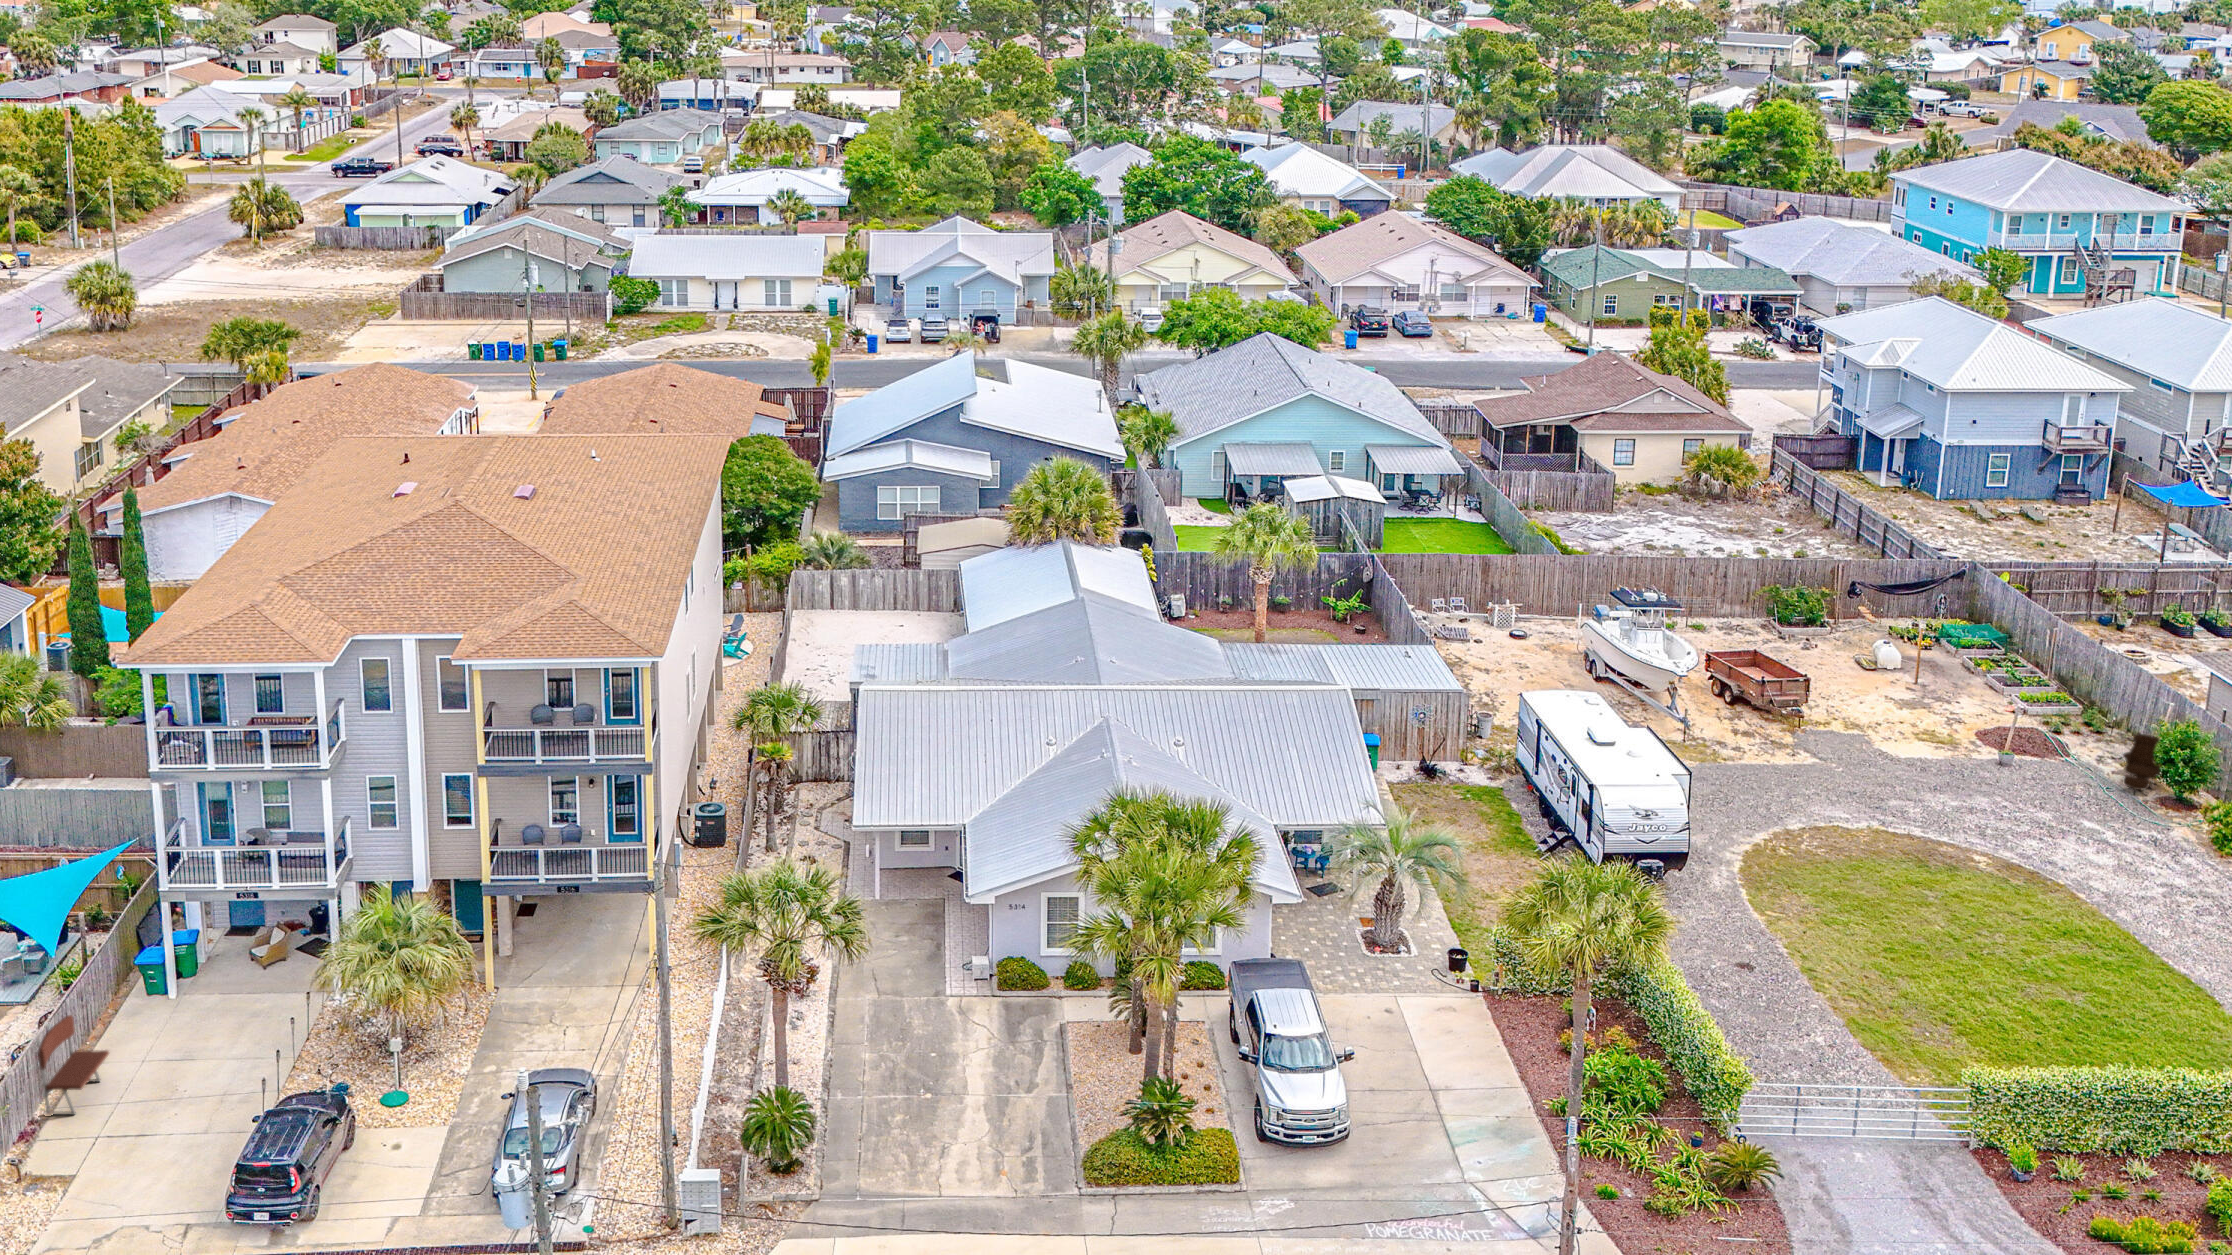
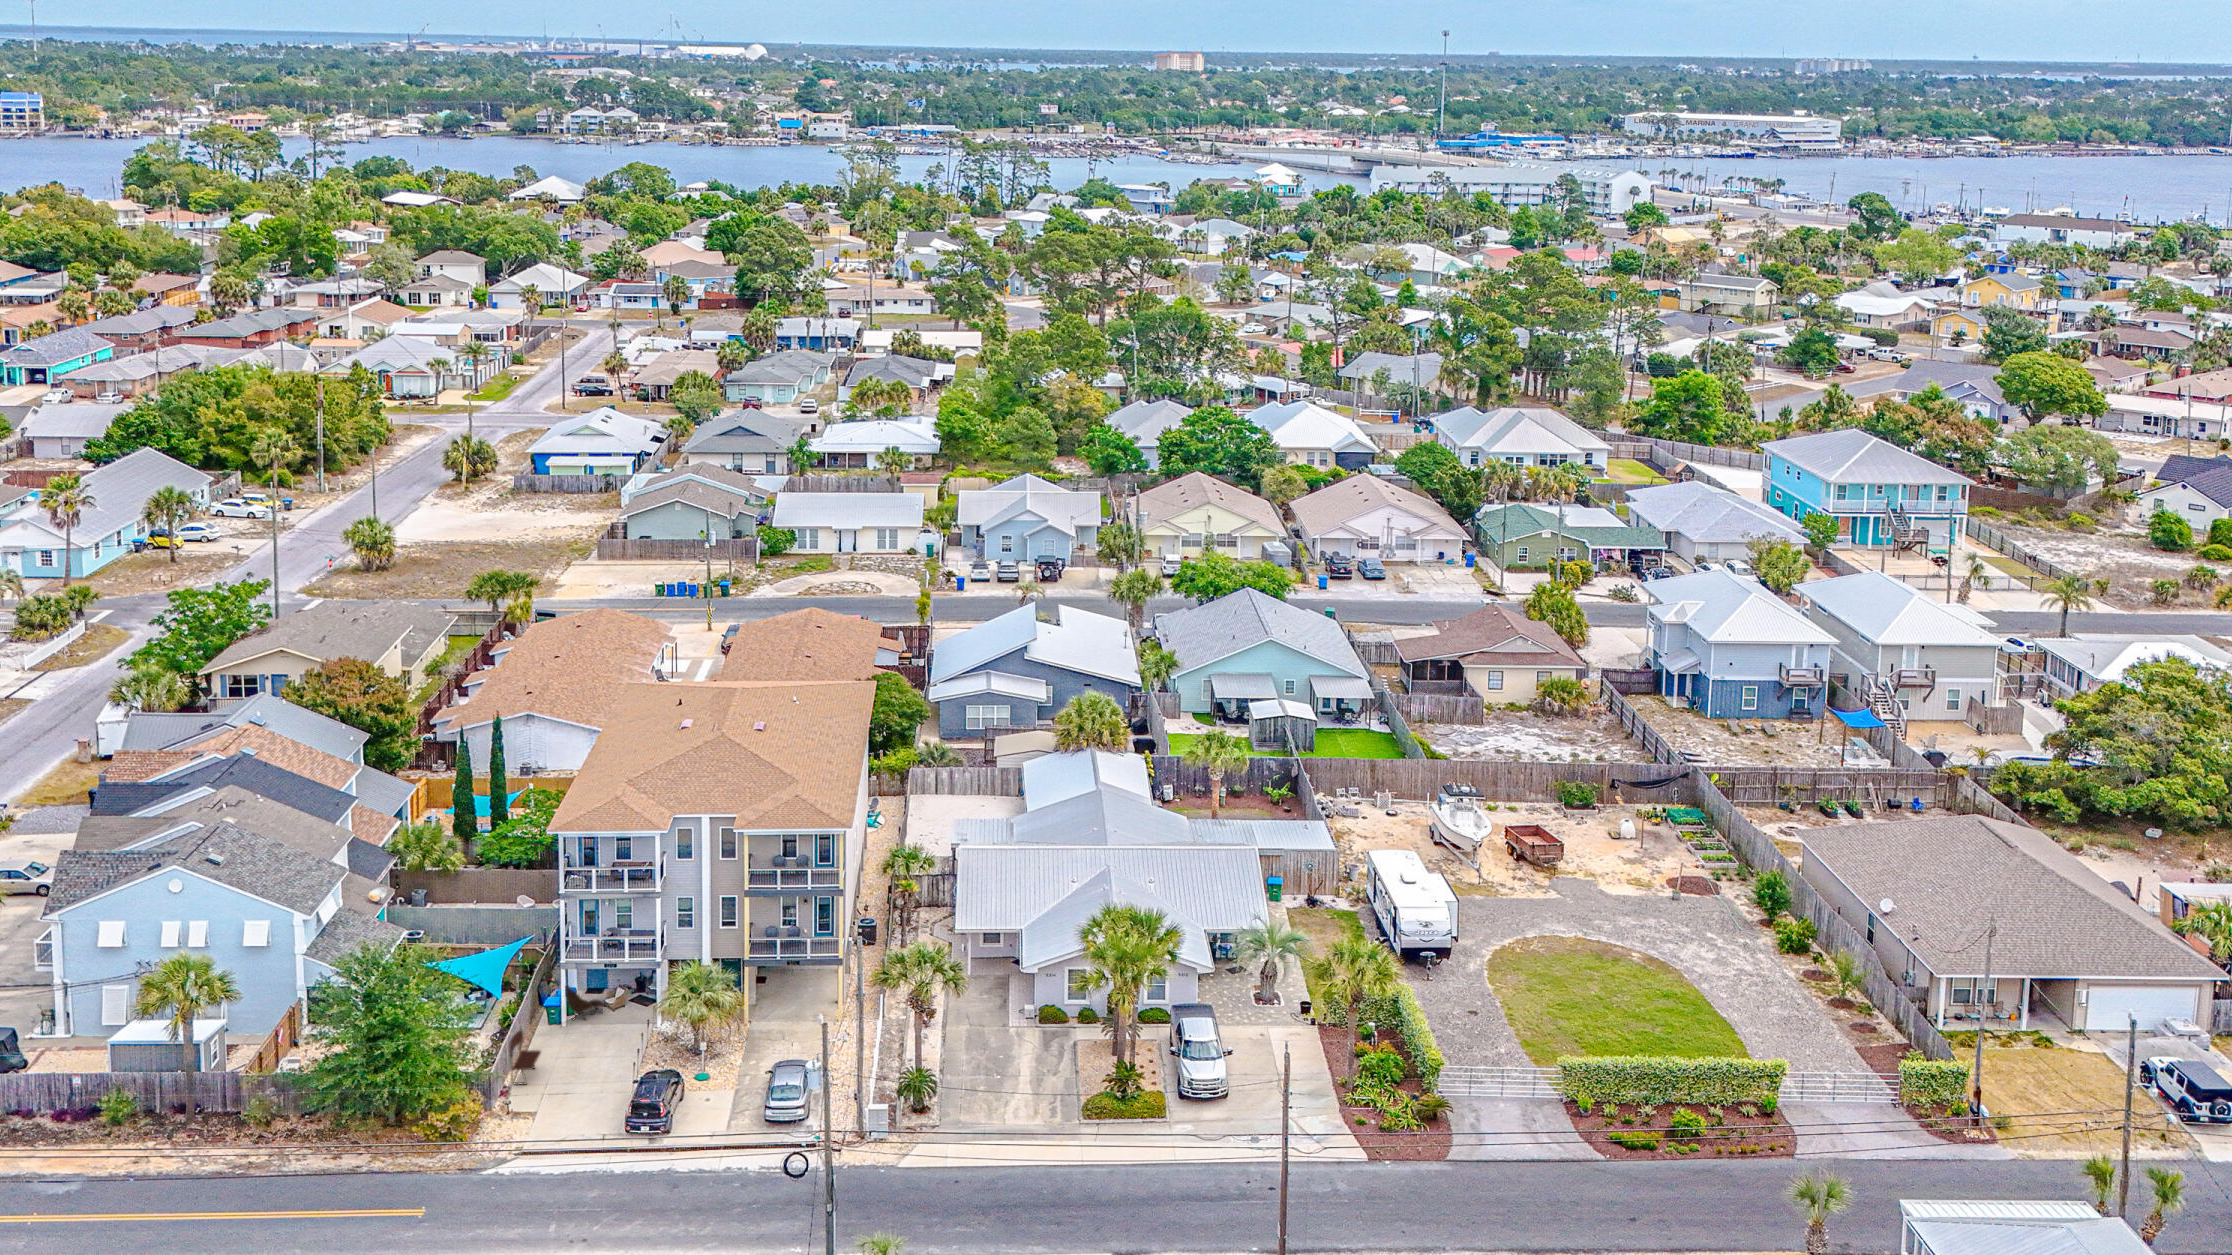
lounge chair: present [2123,734,2161,791] -> present [565,985,605,1015]

